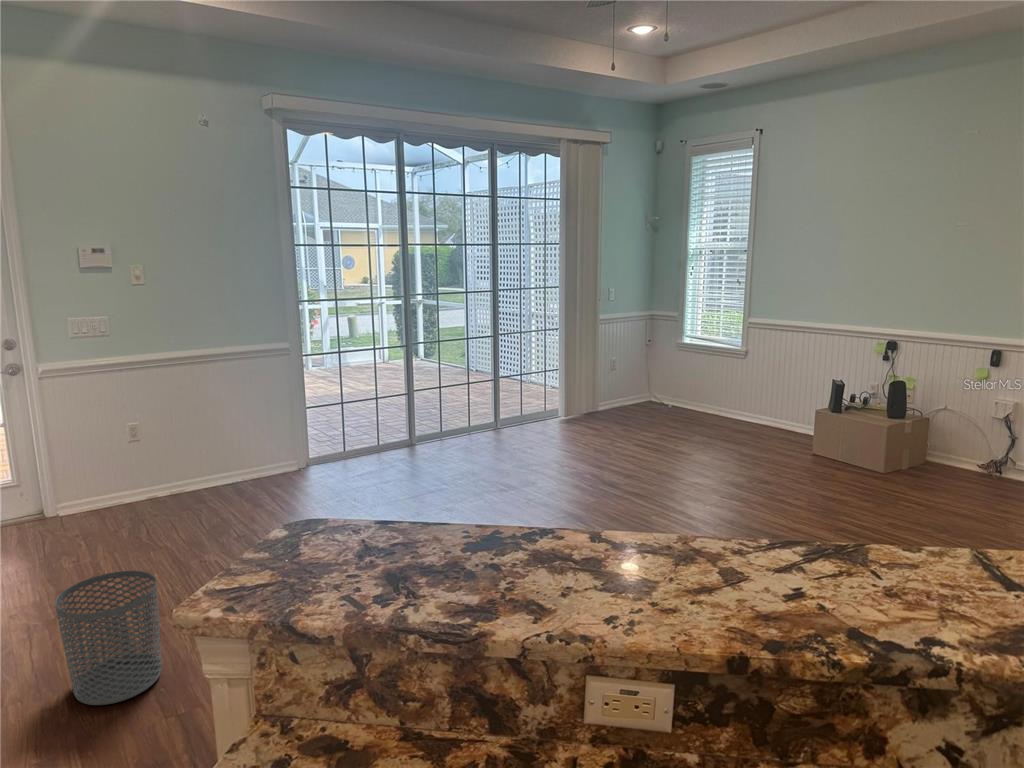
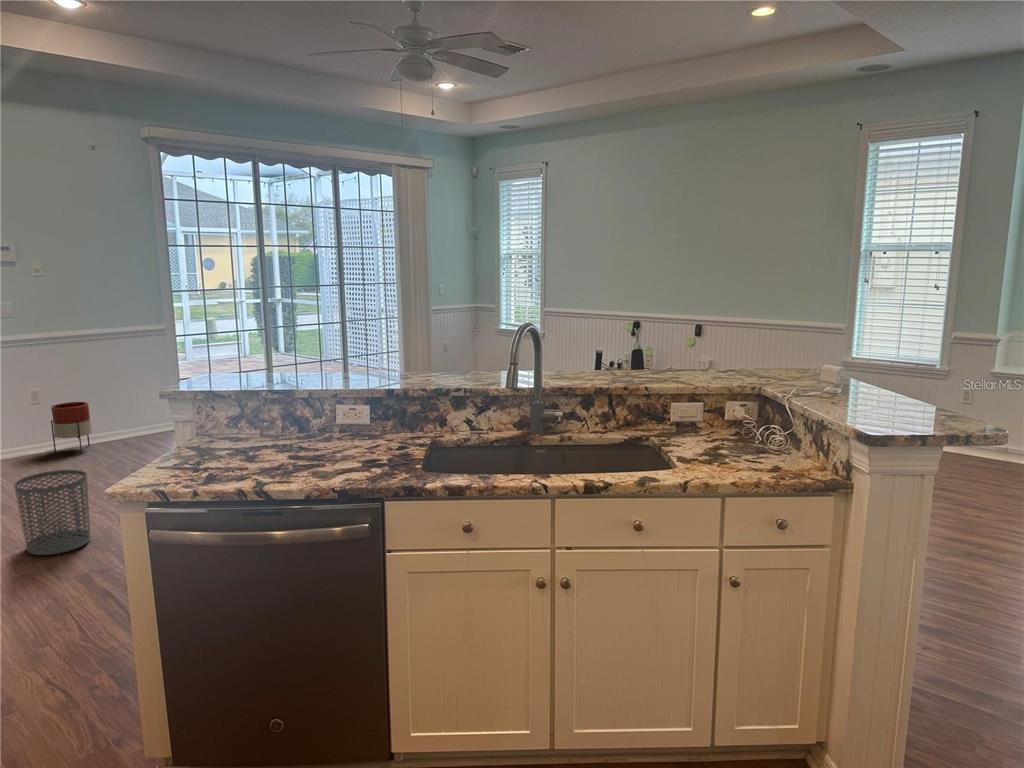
planter: none [158,436,203,501] -> present [51,402,91,454]

